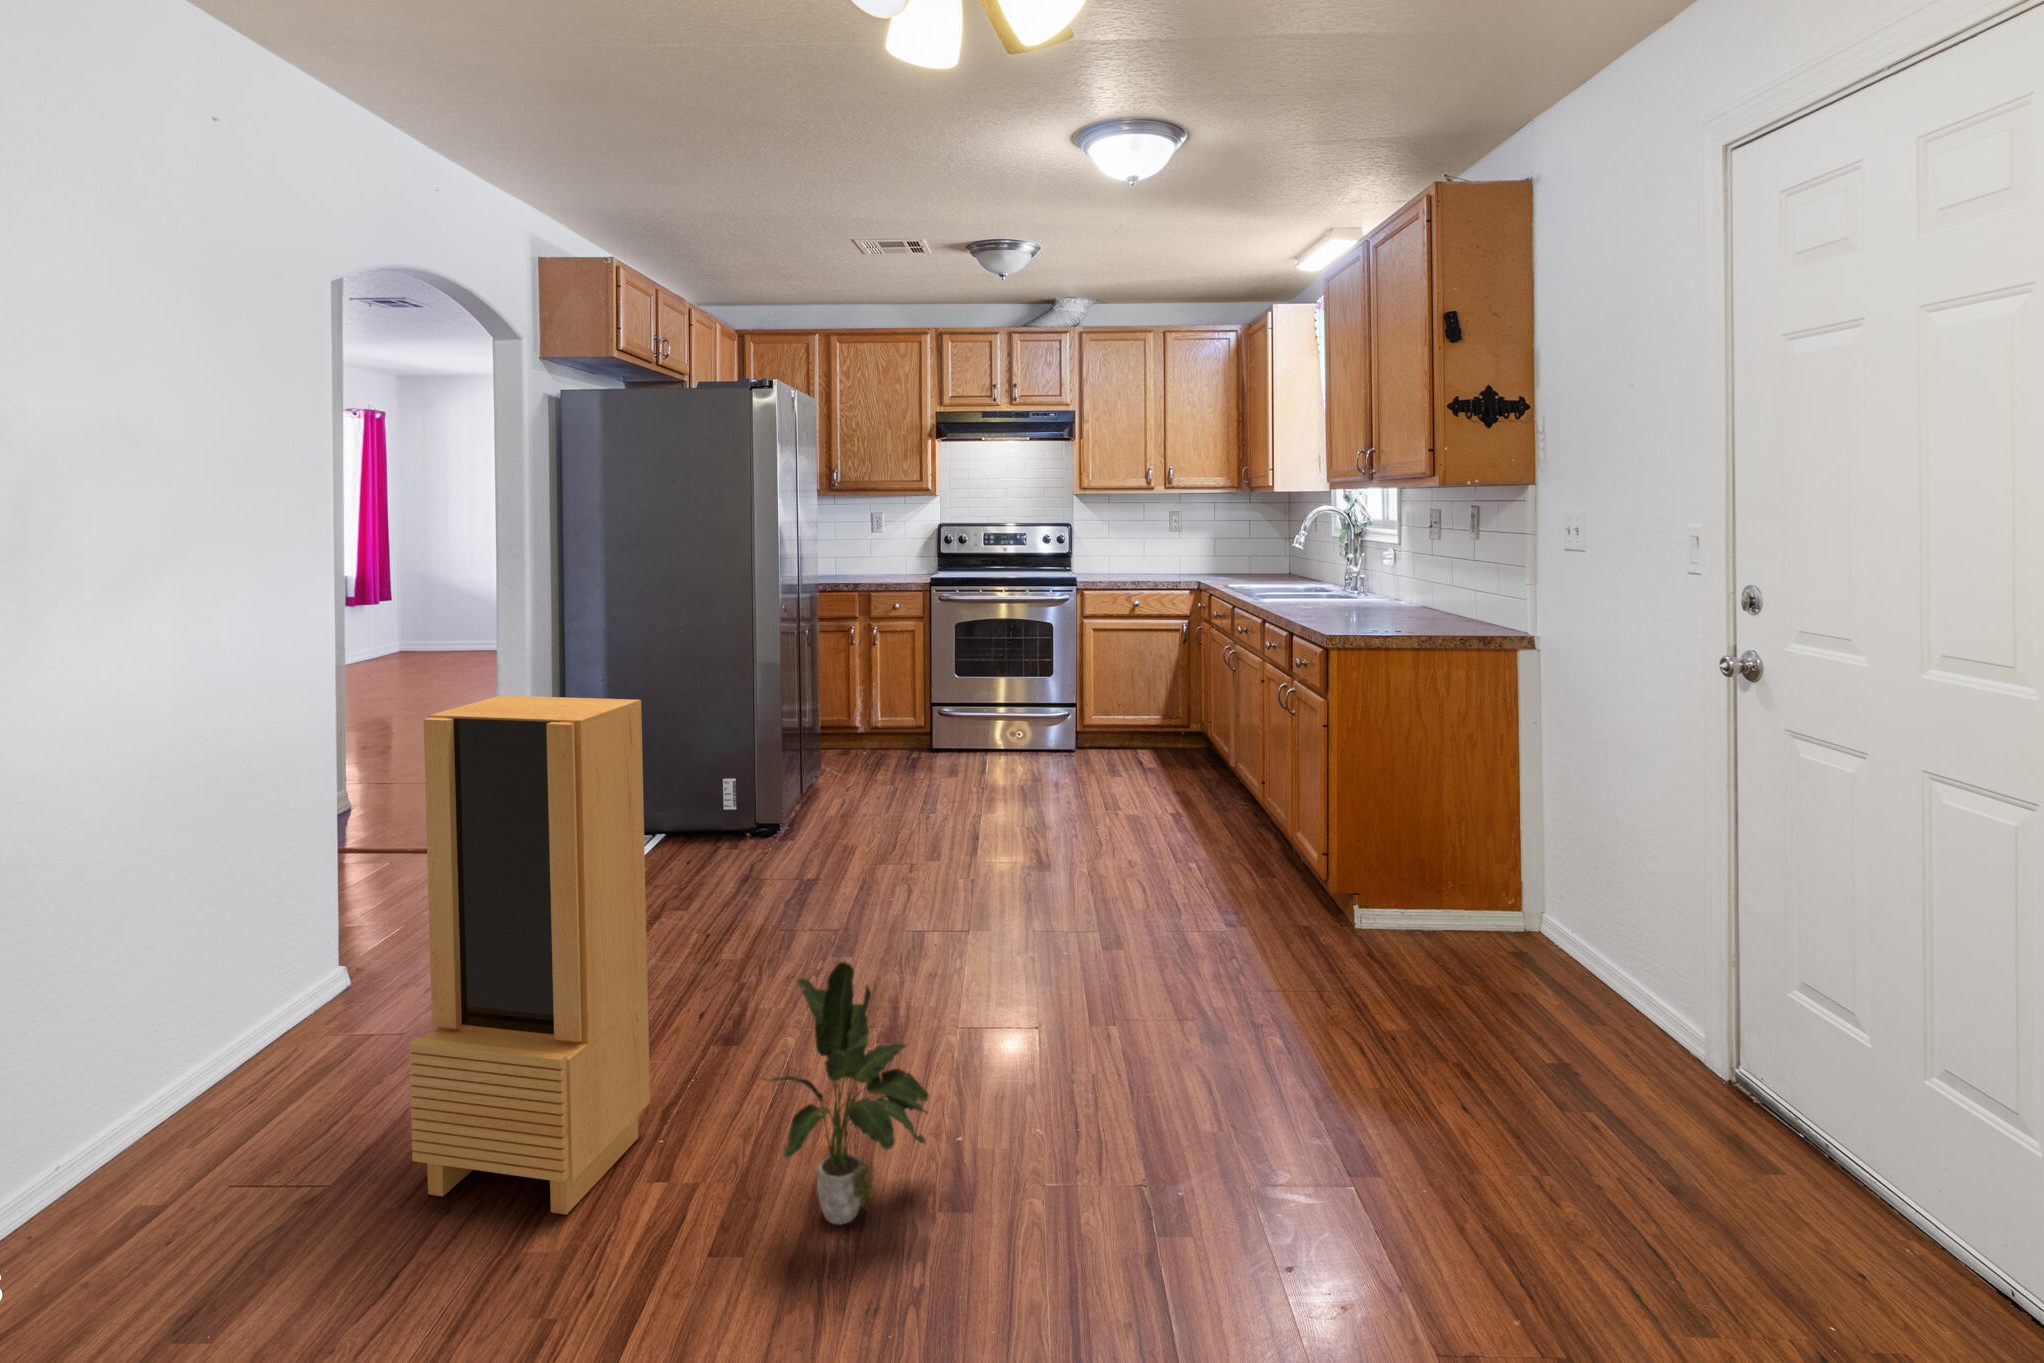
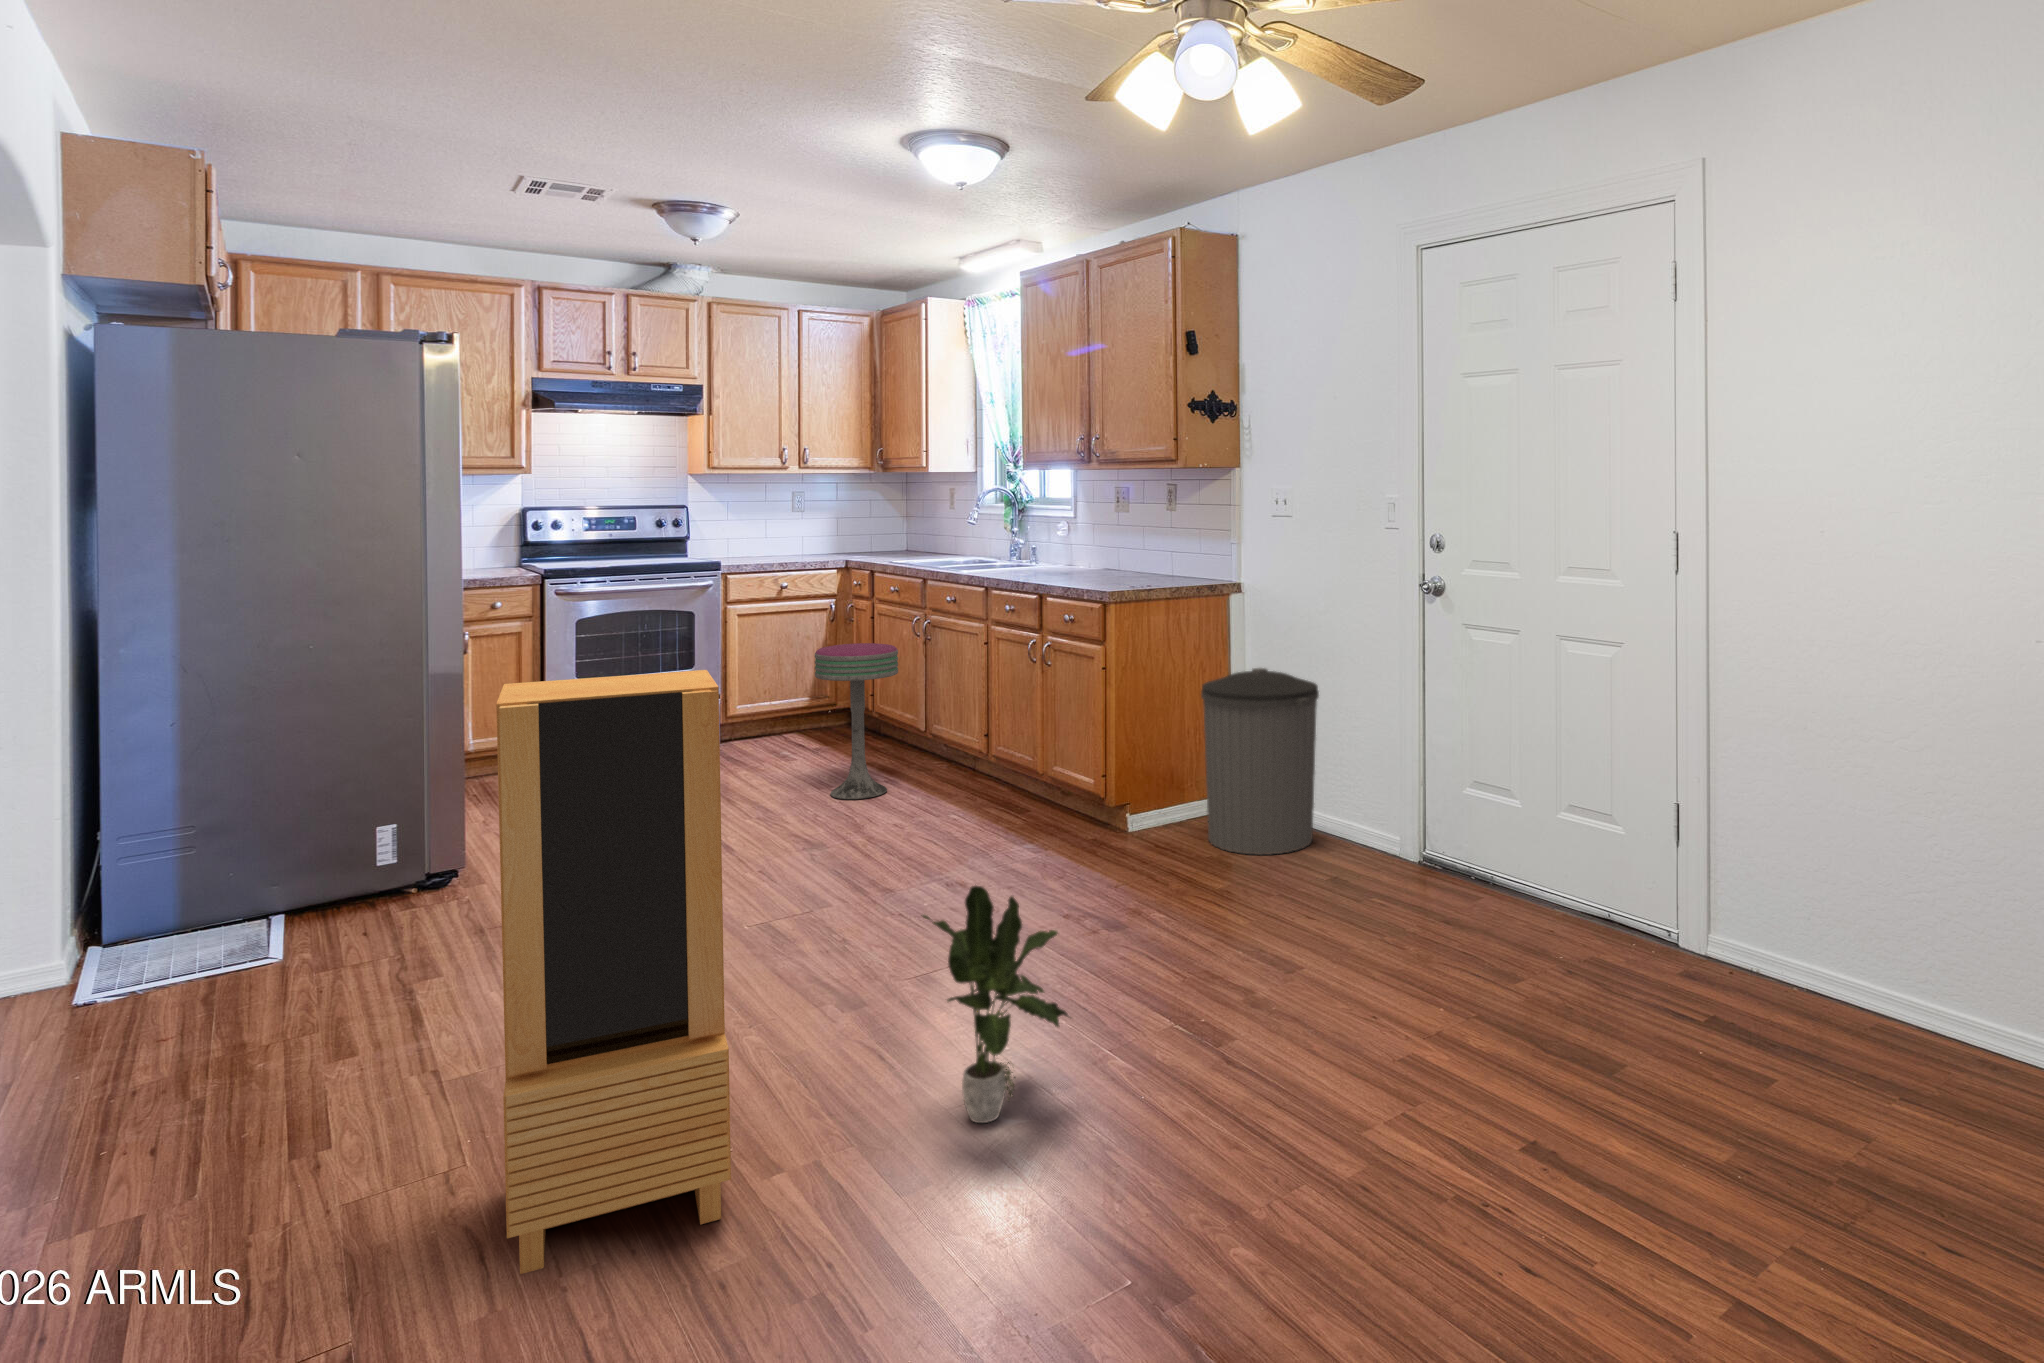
bar stool: none [1090,667,1171,825] -> present [815,643,898,799]
trash can: none [1423,752,1595,1009] -> present [1201,668,1319,855]

